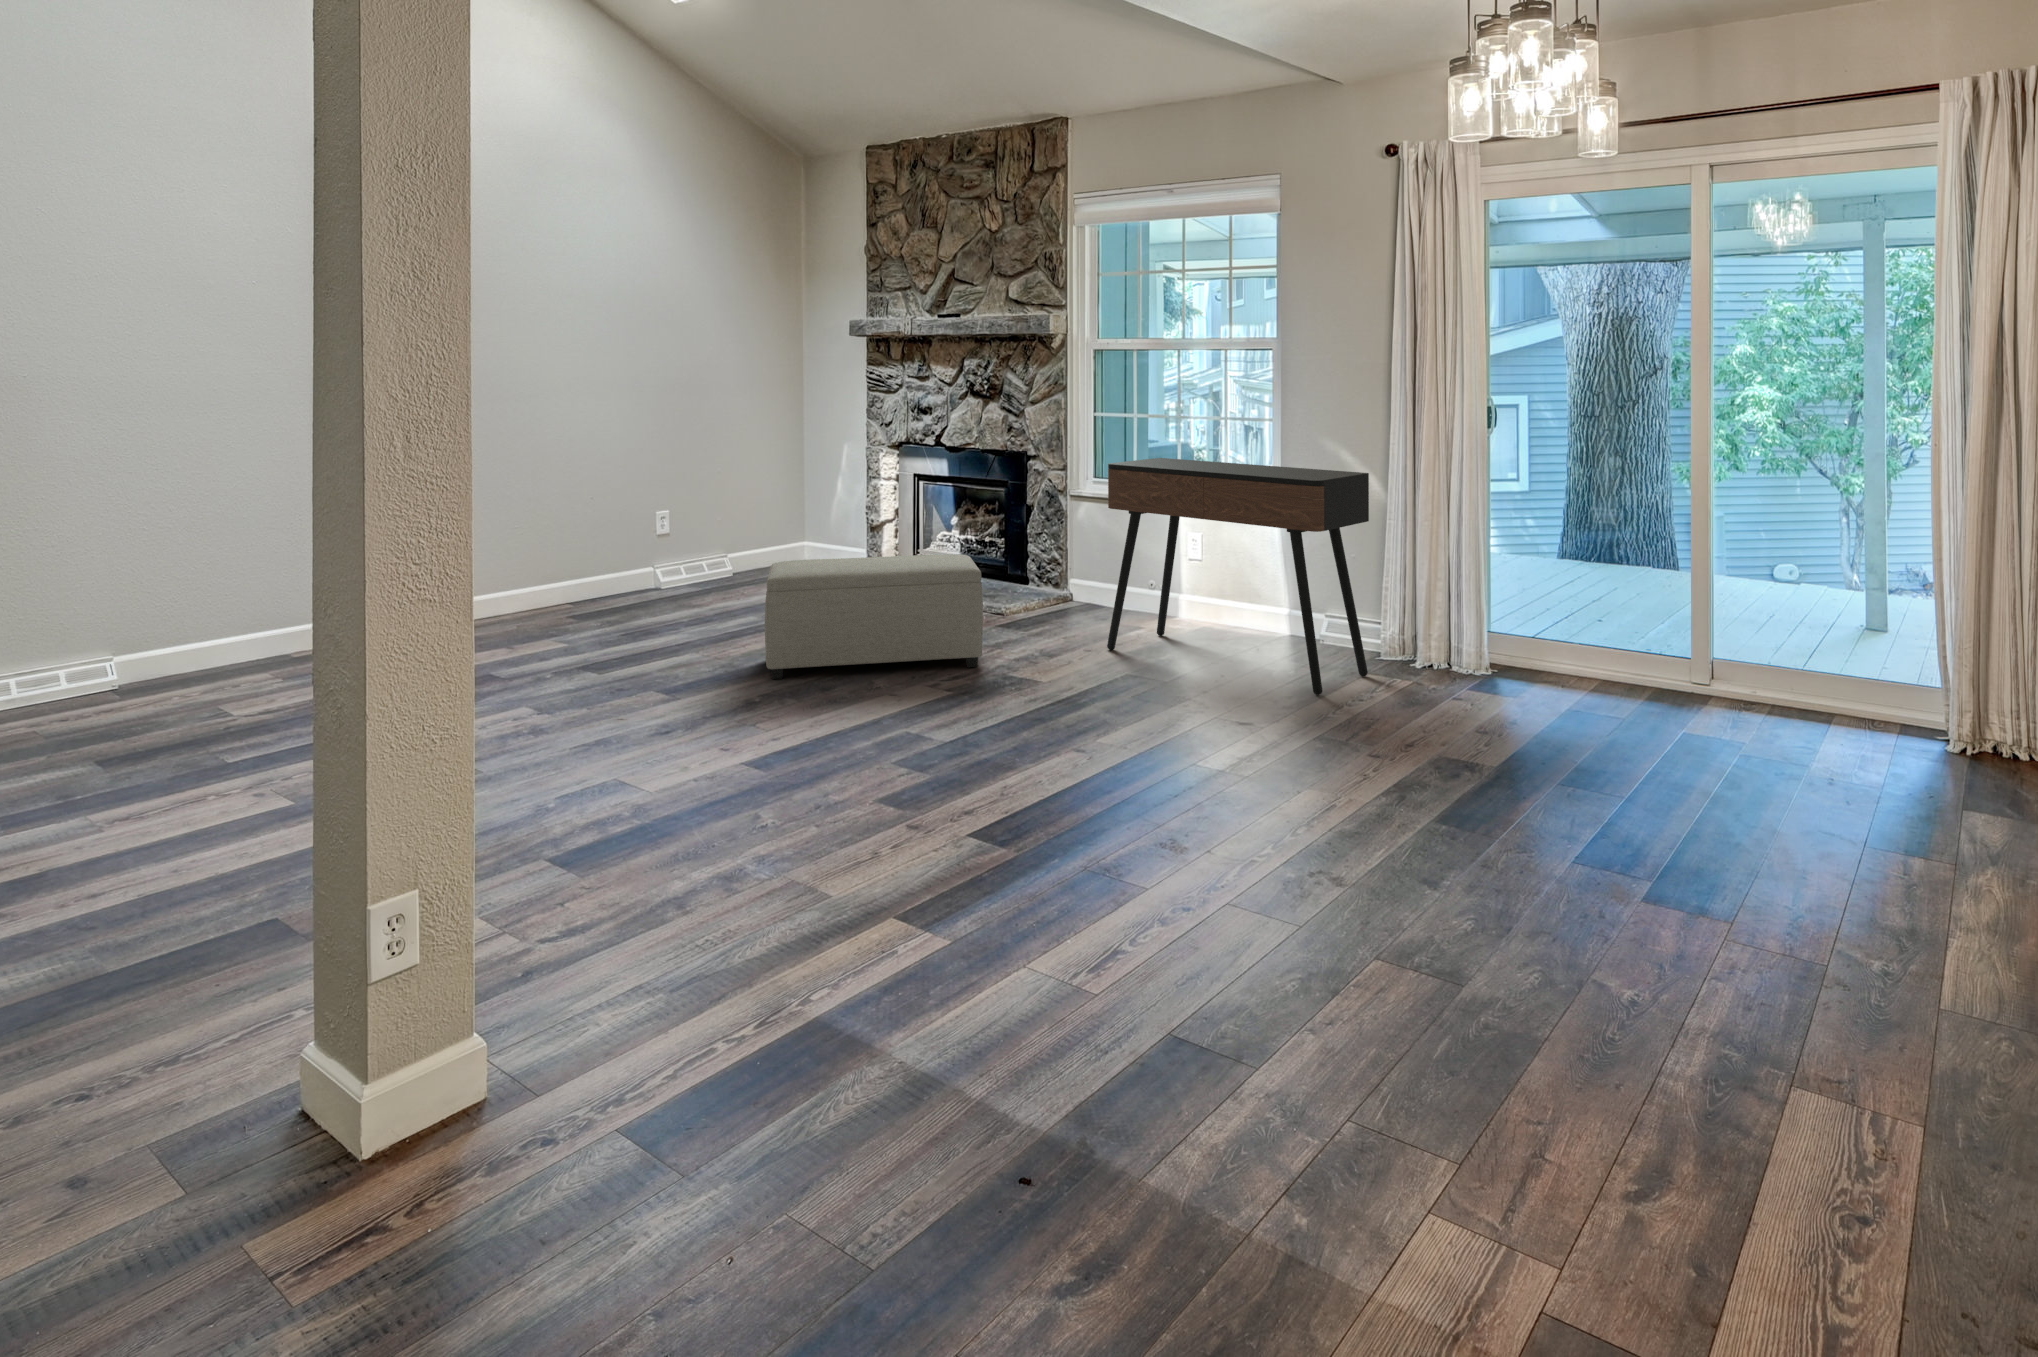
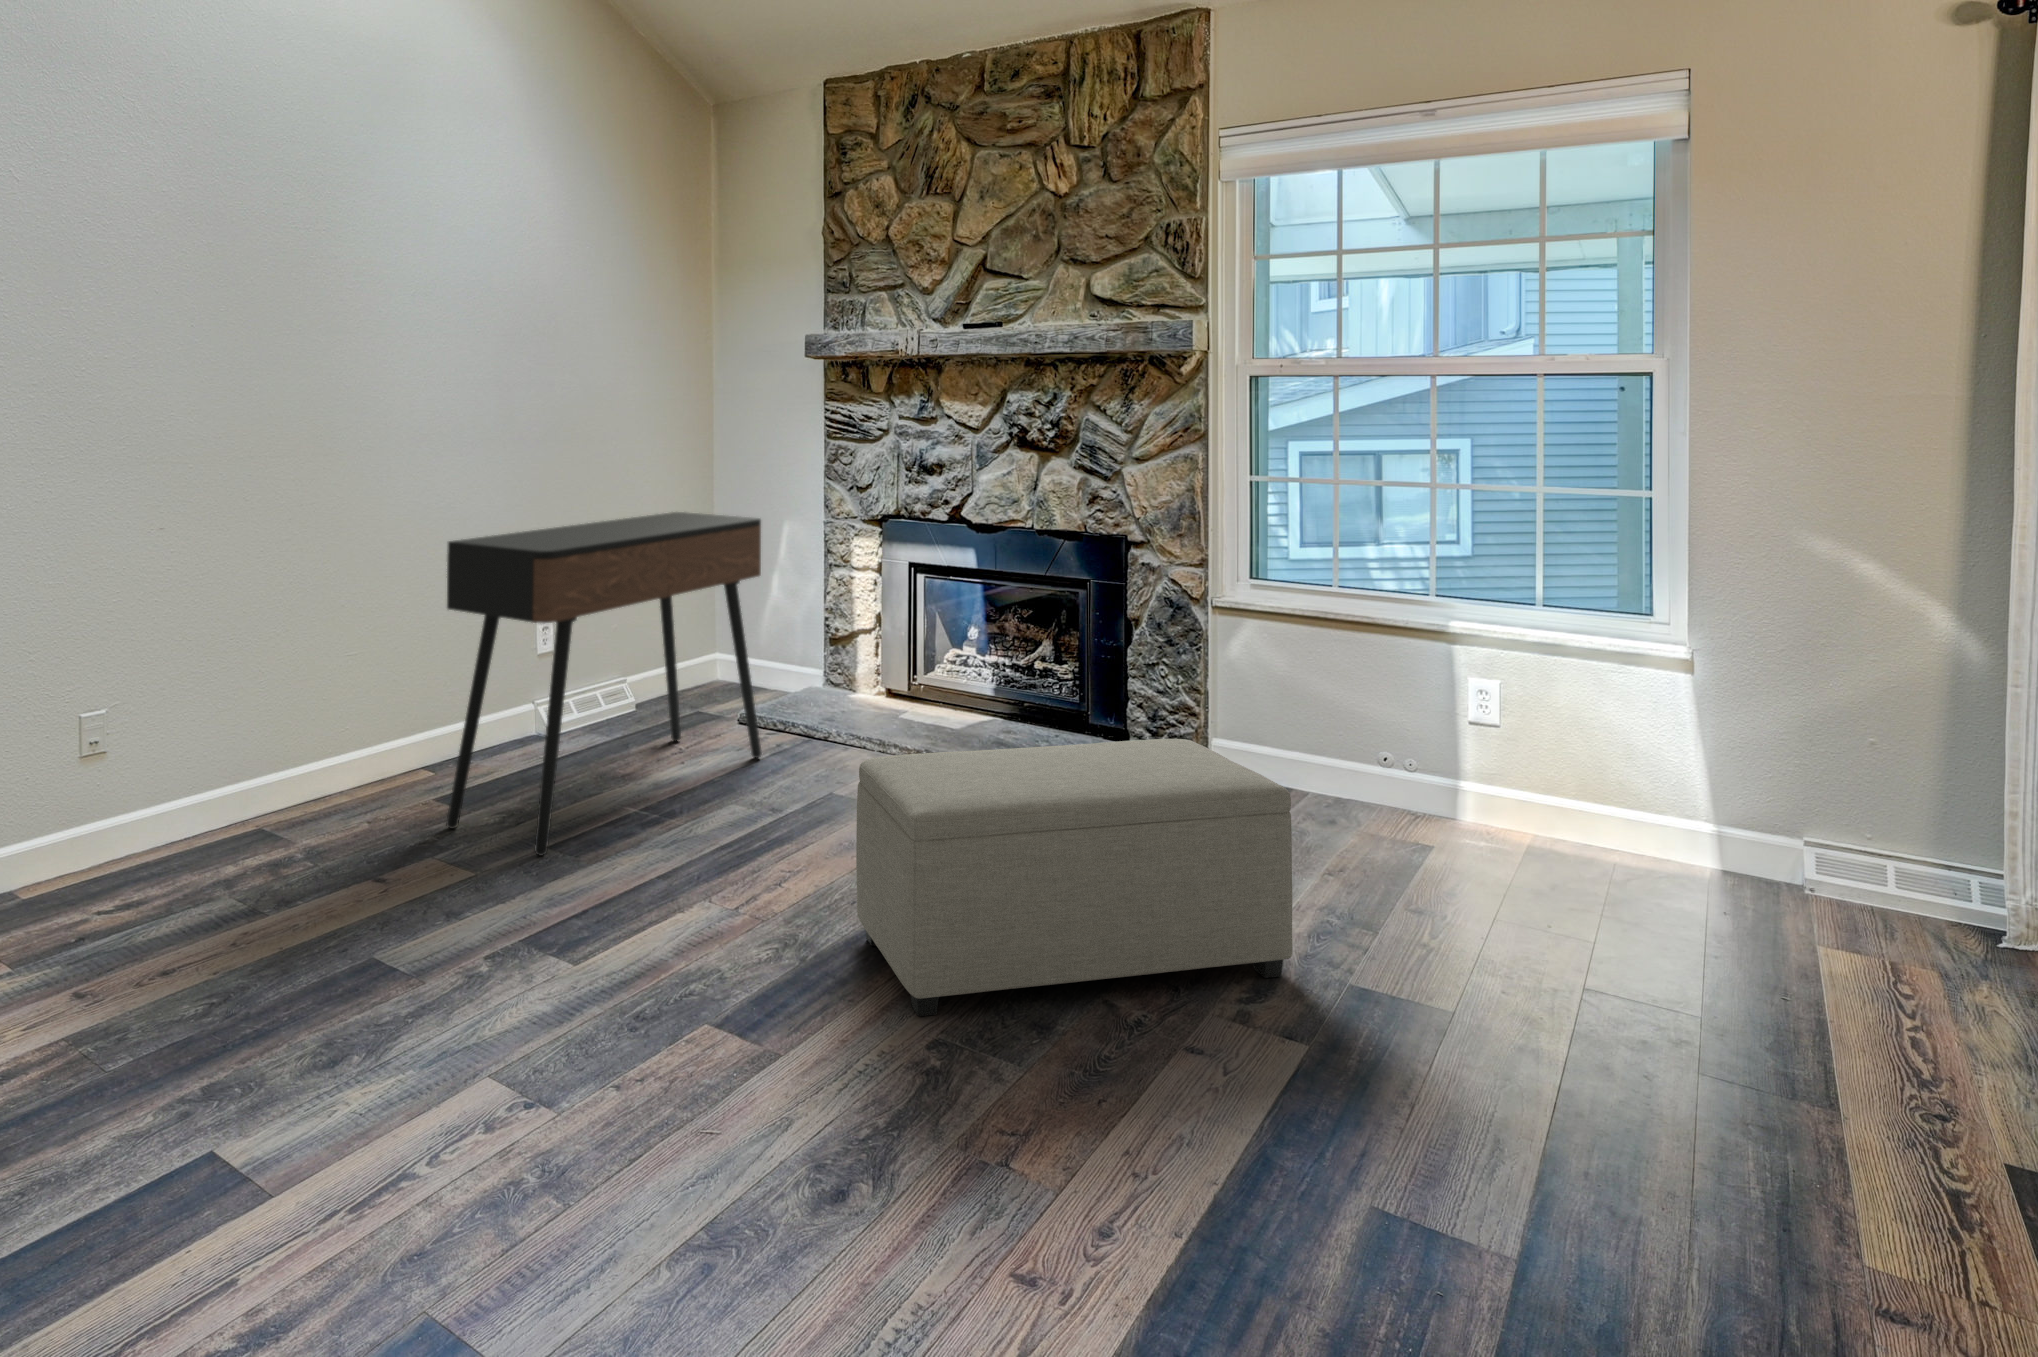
console table: present [1107,458,1369,695] -> present [446,512,762,856]

